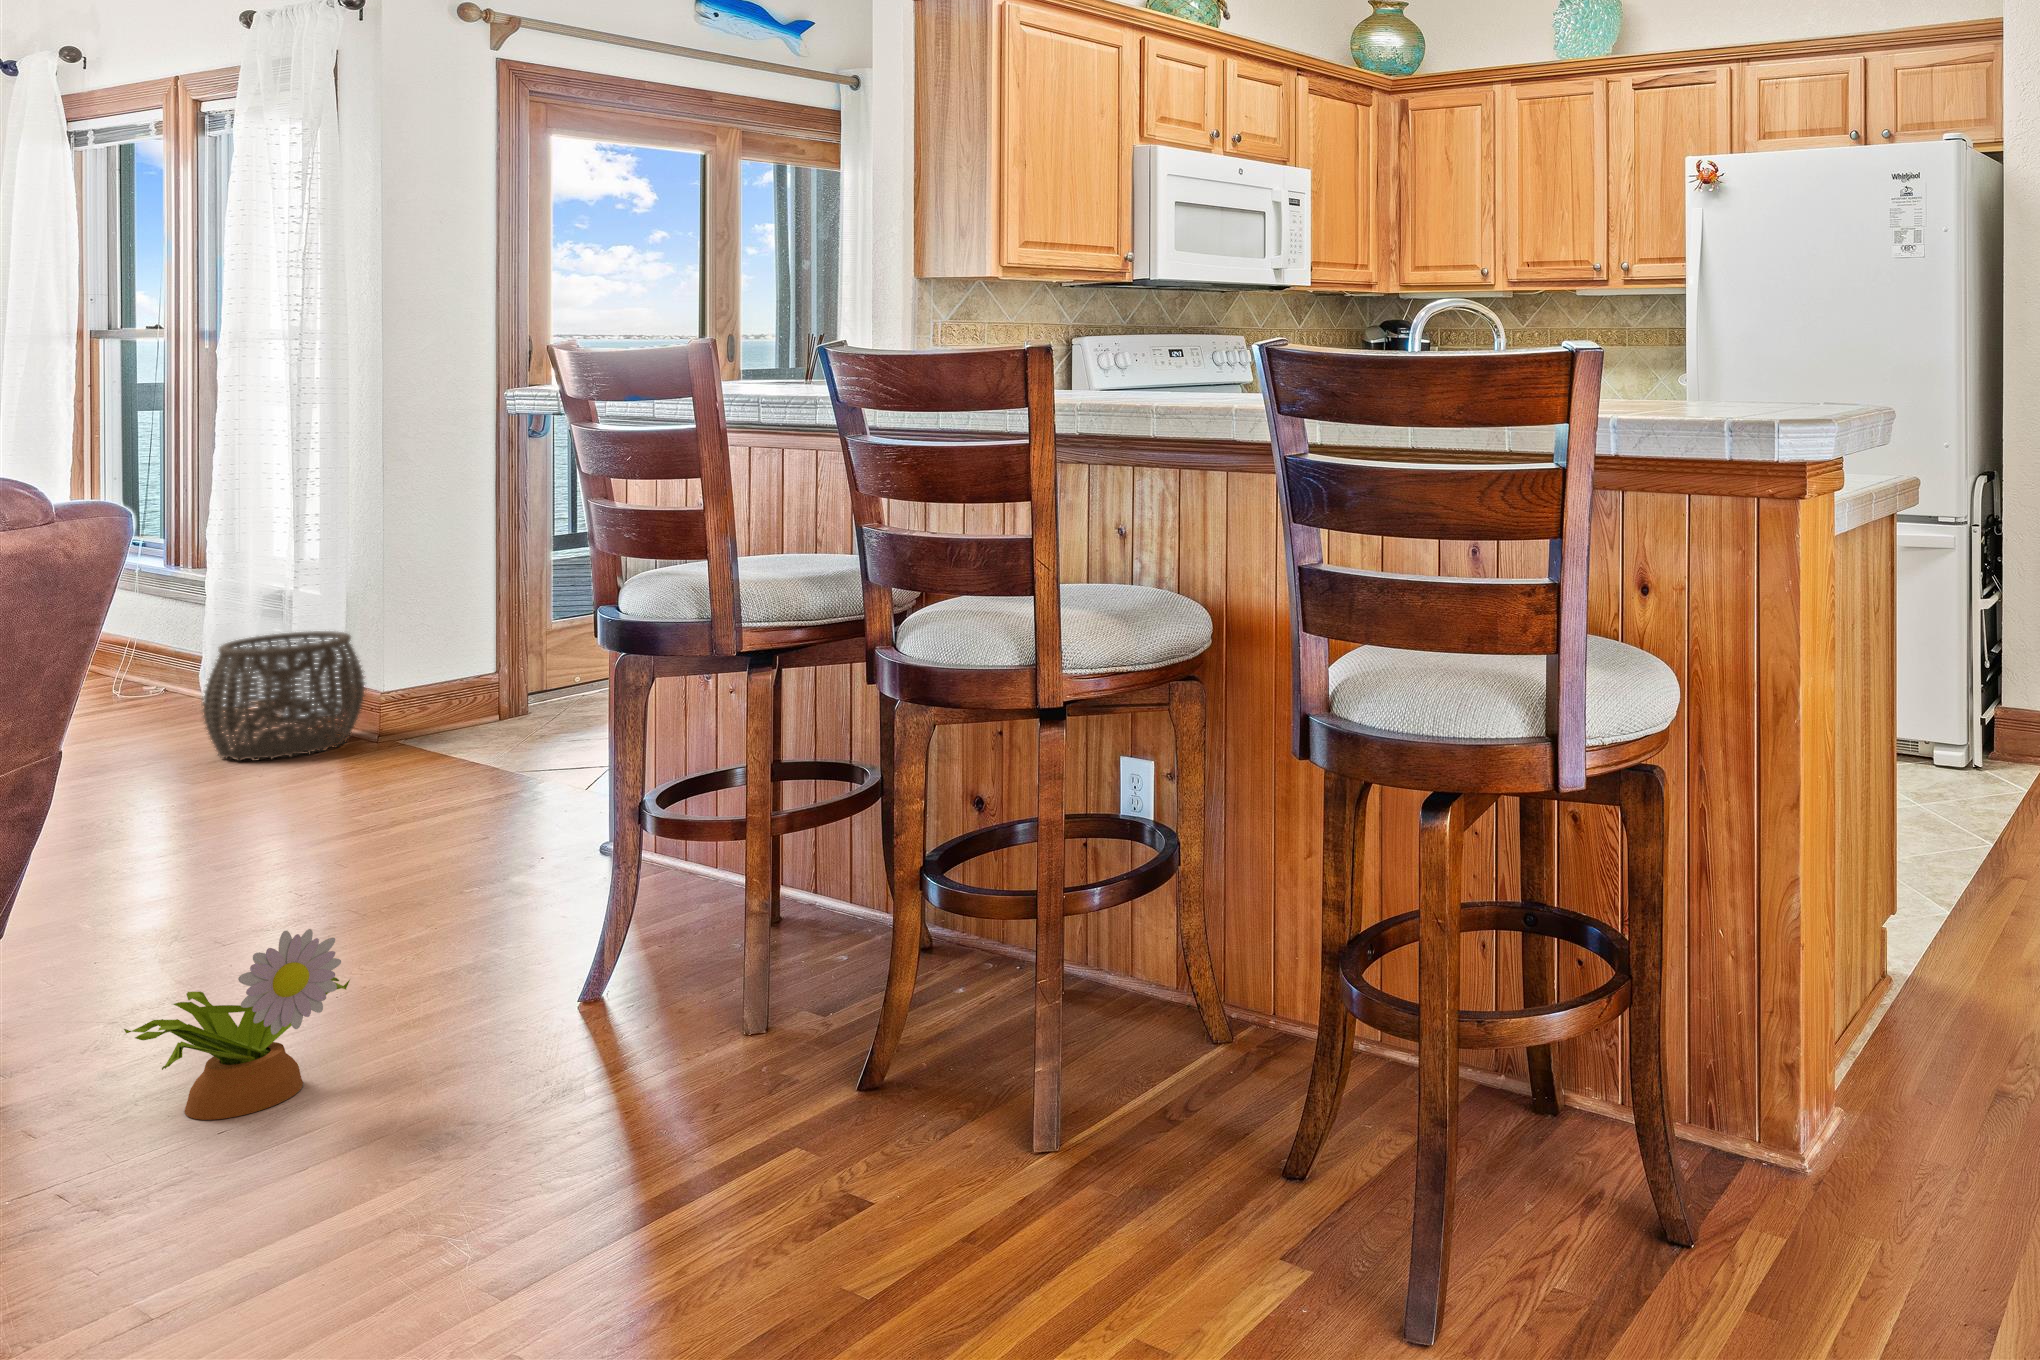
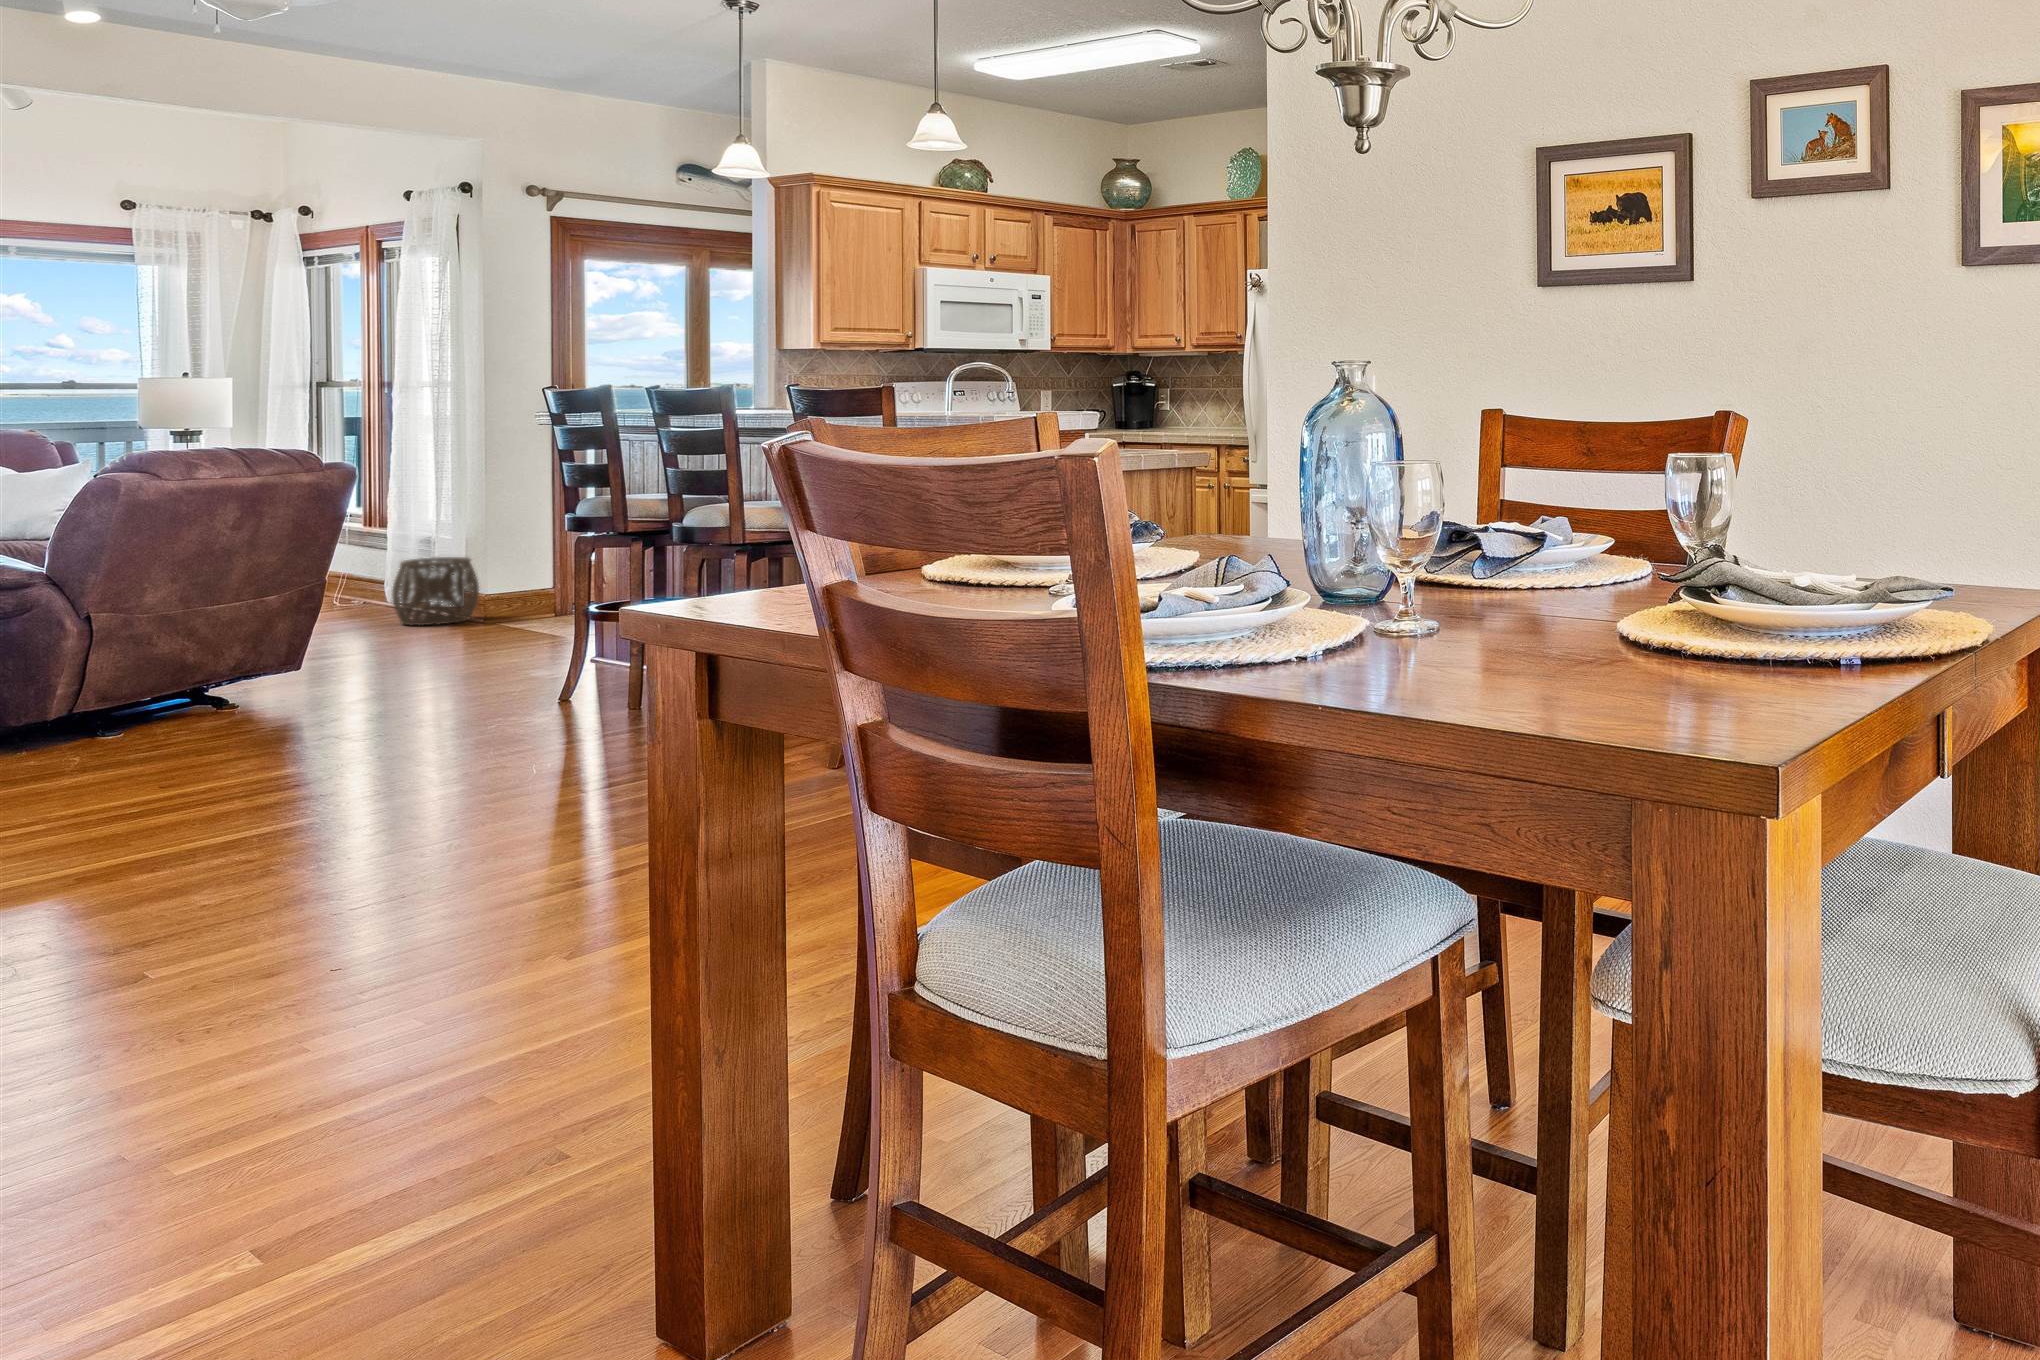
decorative plant: present [124,929,350,1120] -> none [378,633,467,708]

